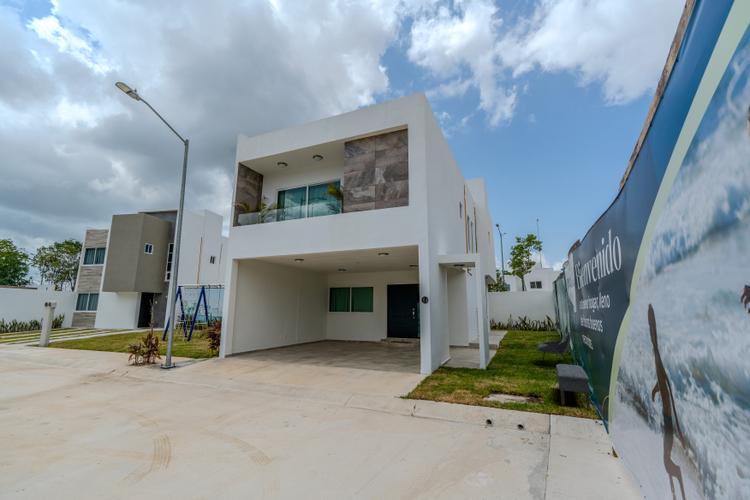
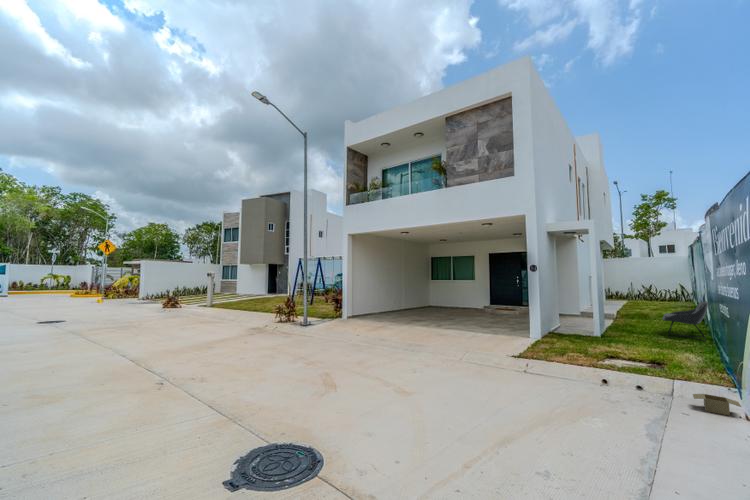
bench: present [556,364,590,409] -> none [685,333,726,379]
cardboard box: none [566,428,607,450] -> present [693,394,741,415]

